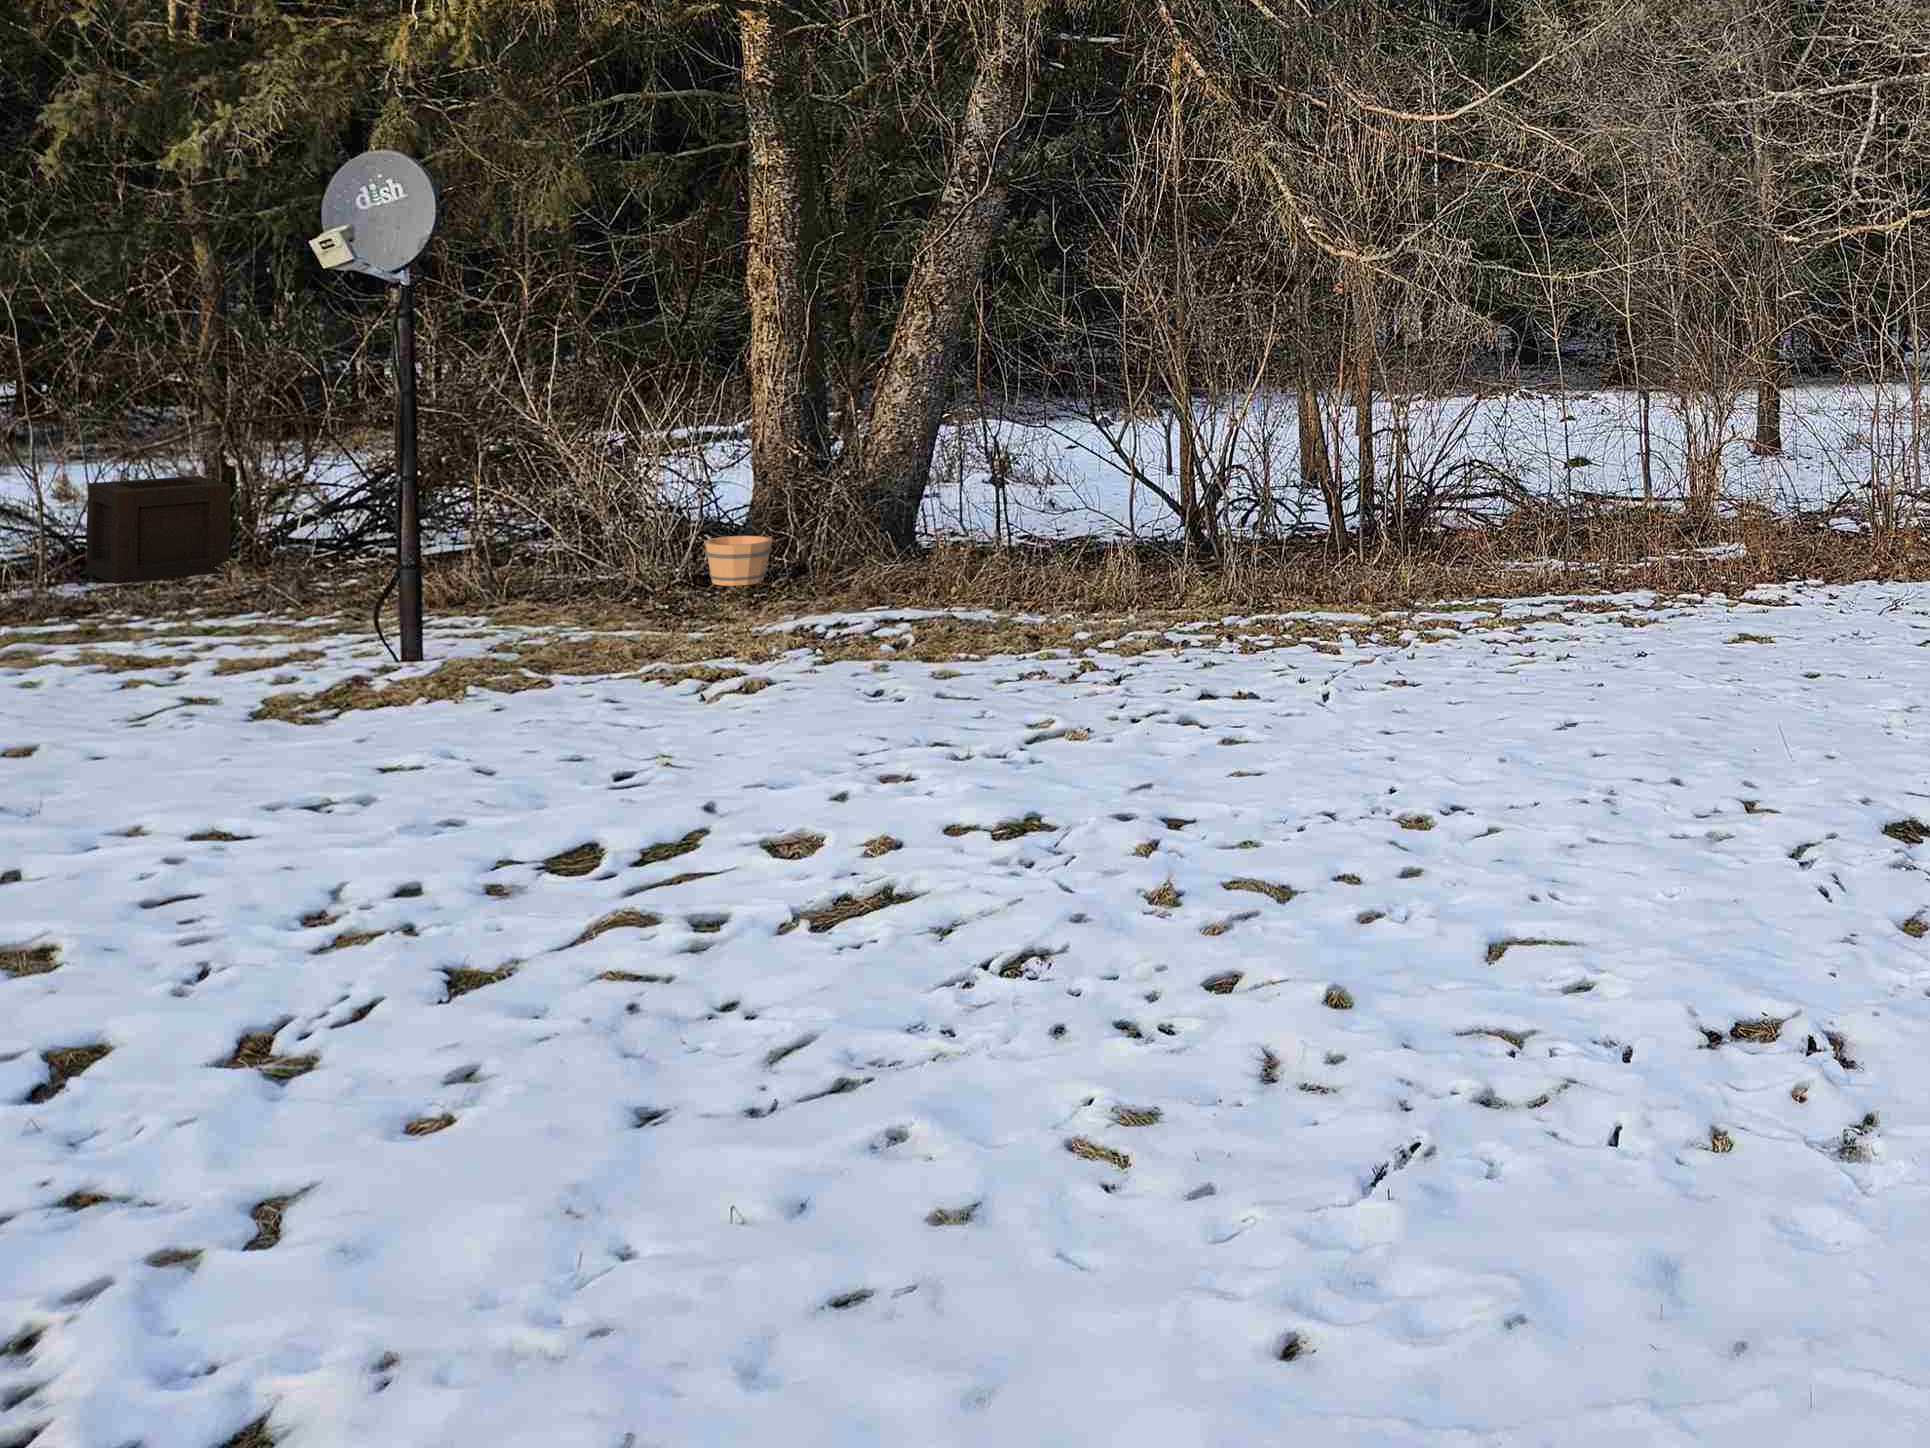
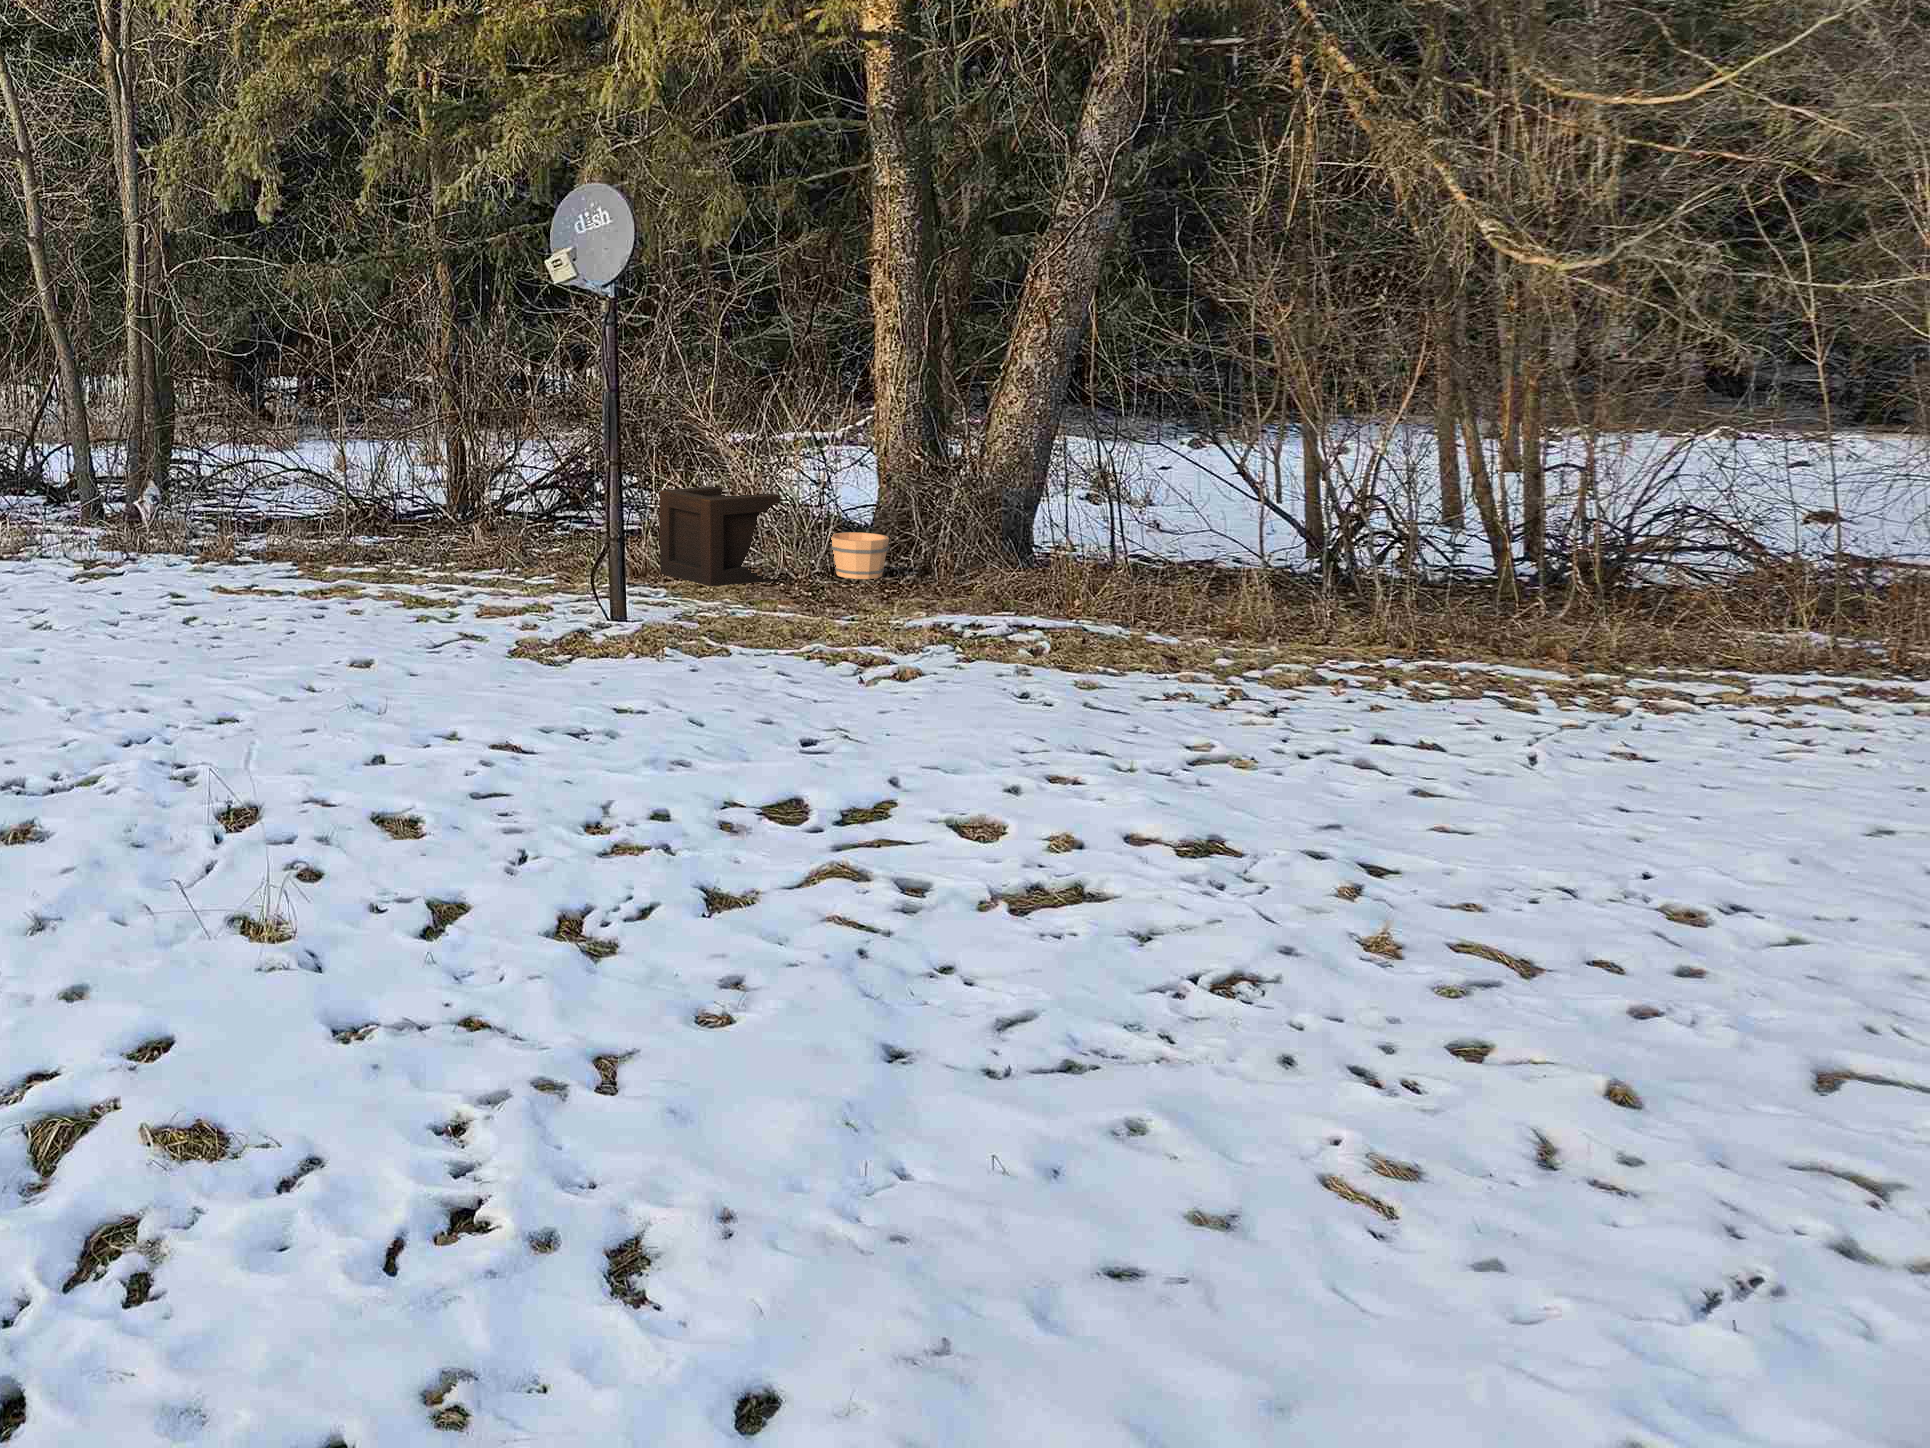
wooden crate: present [87,476,230,584] -> present [659,486,781,586]

